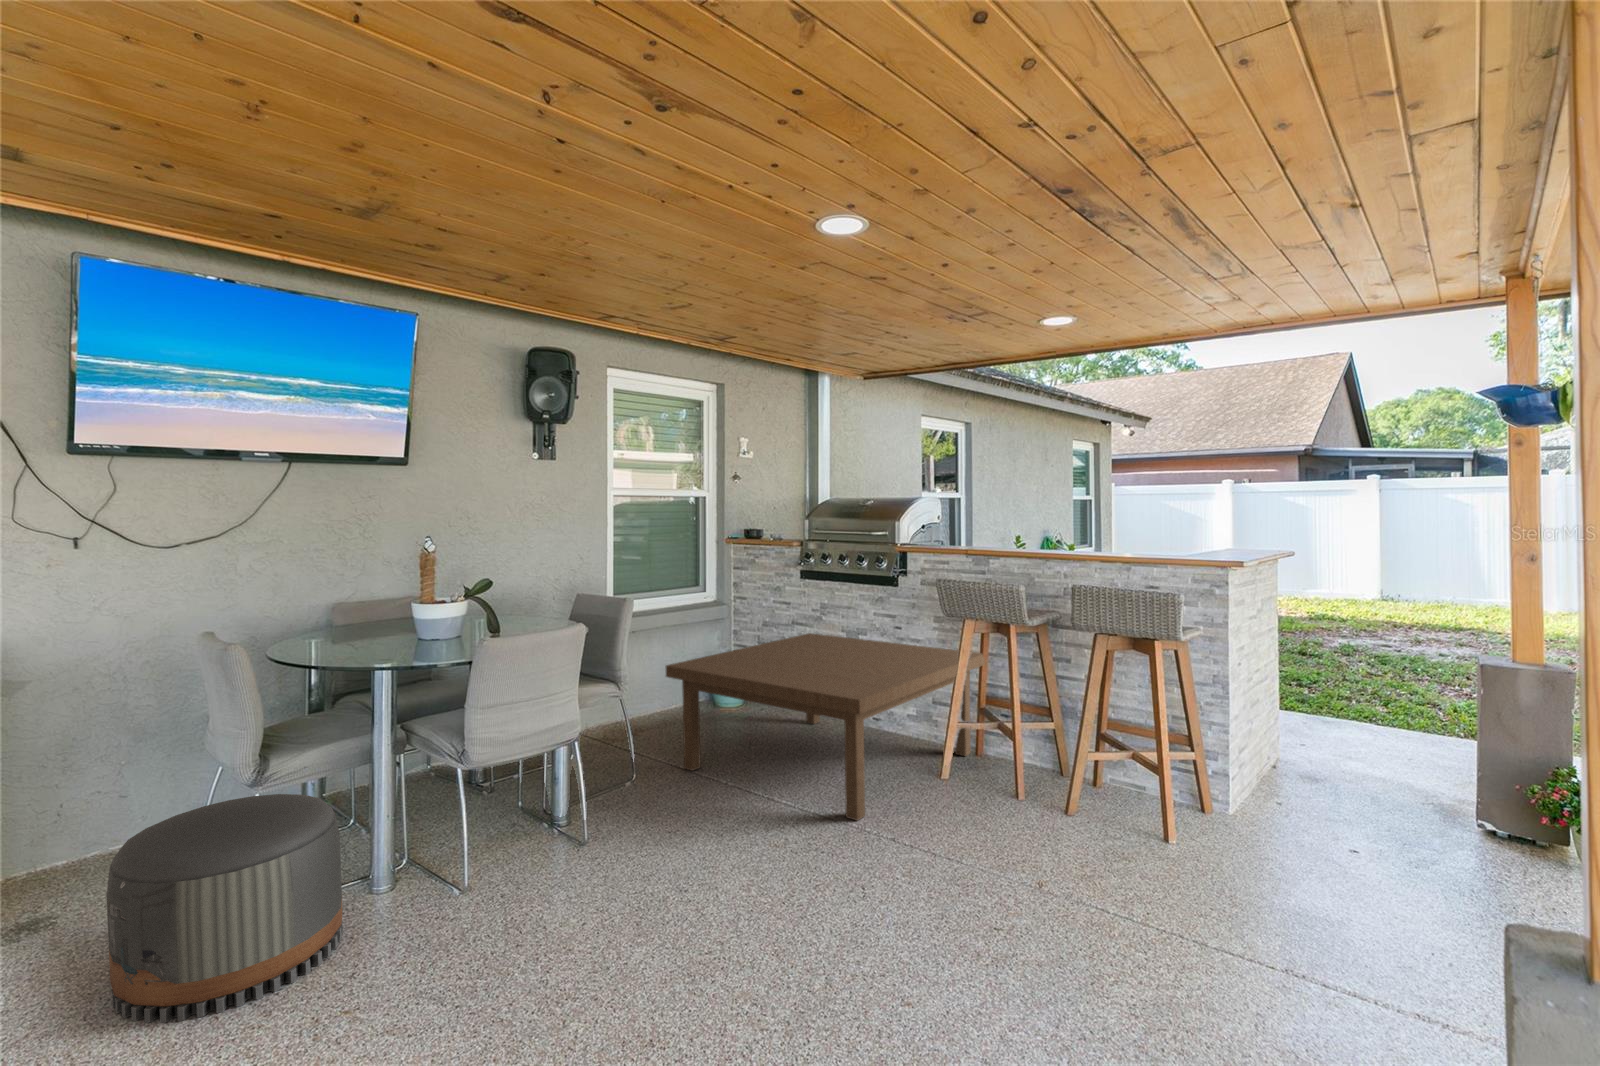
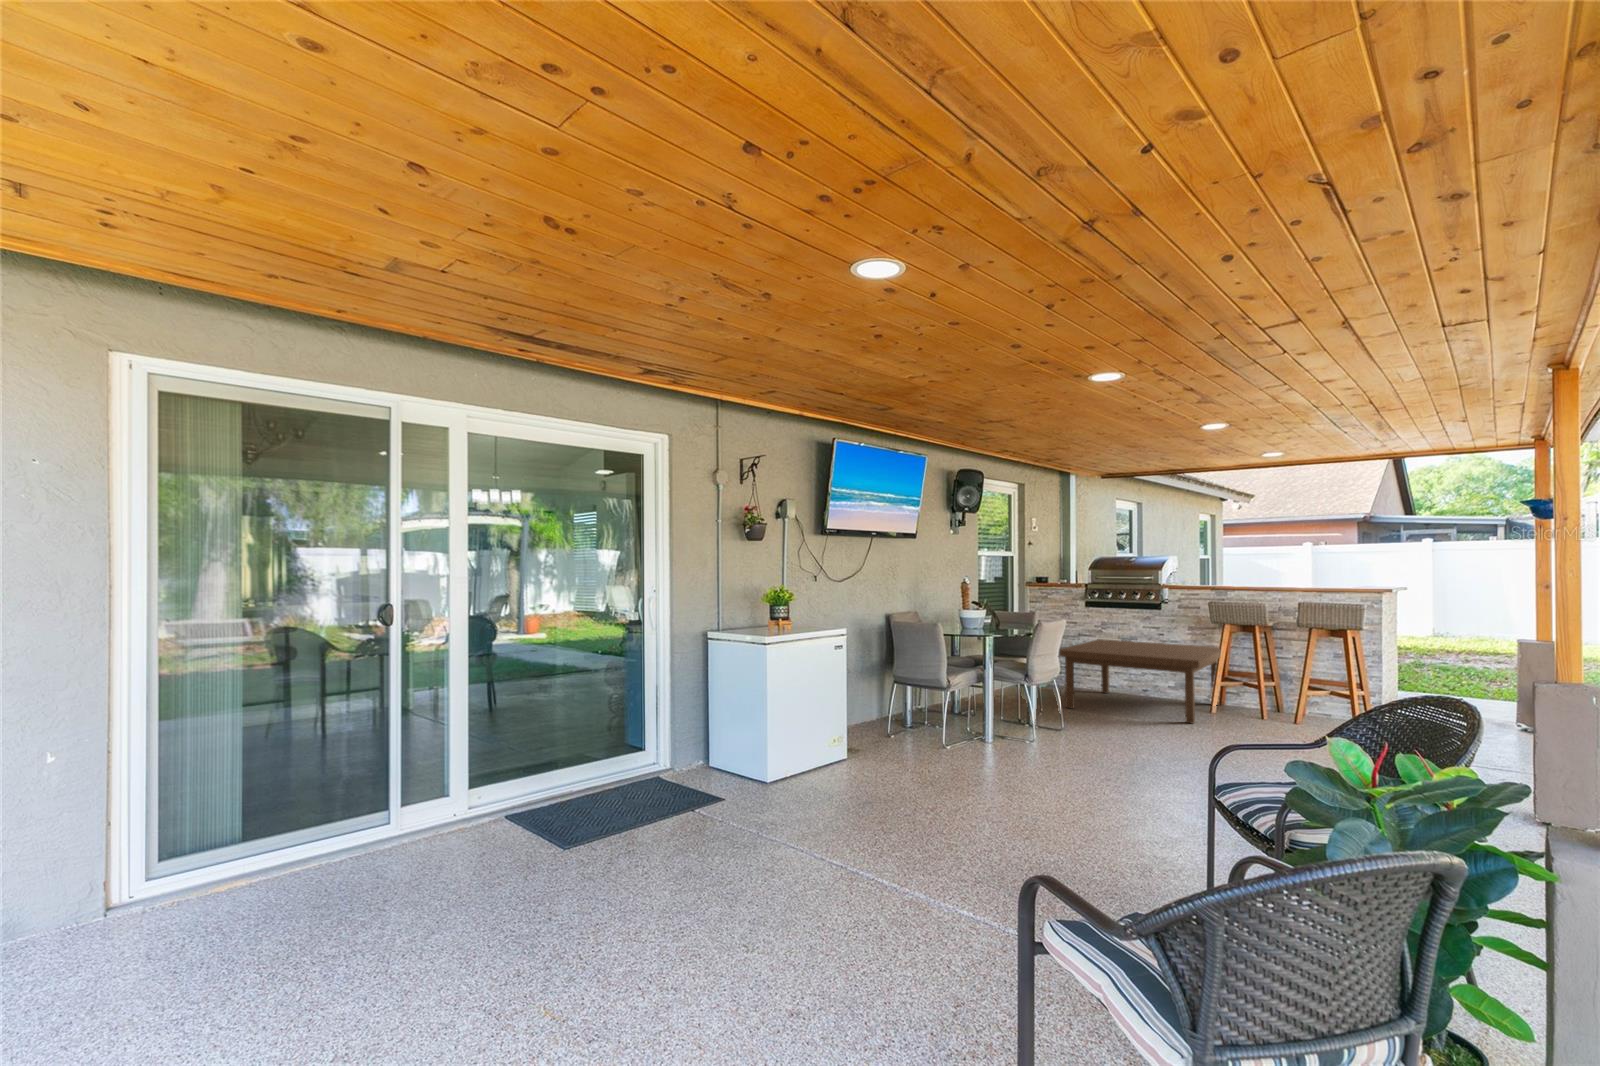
pouf: present [106,794,343,1022] -> none [949,687,1028,761]

